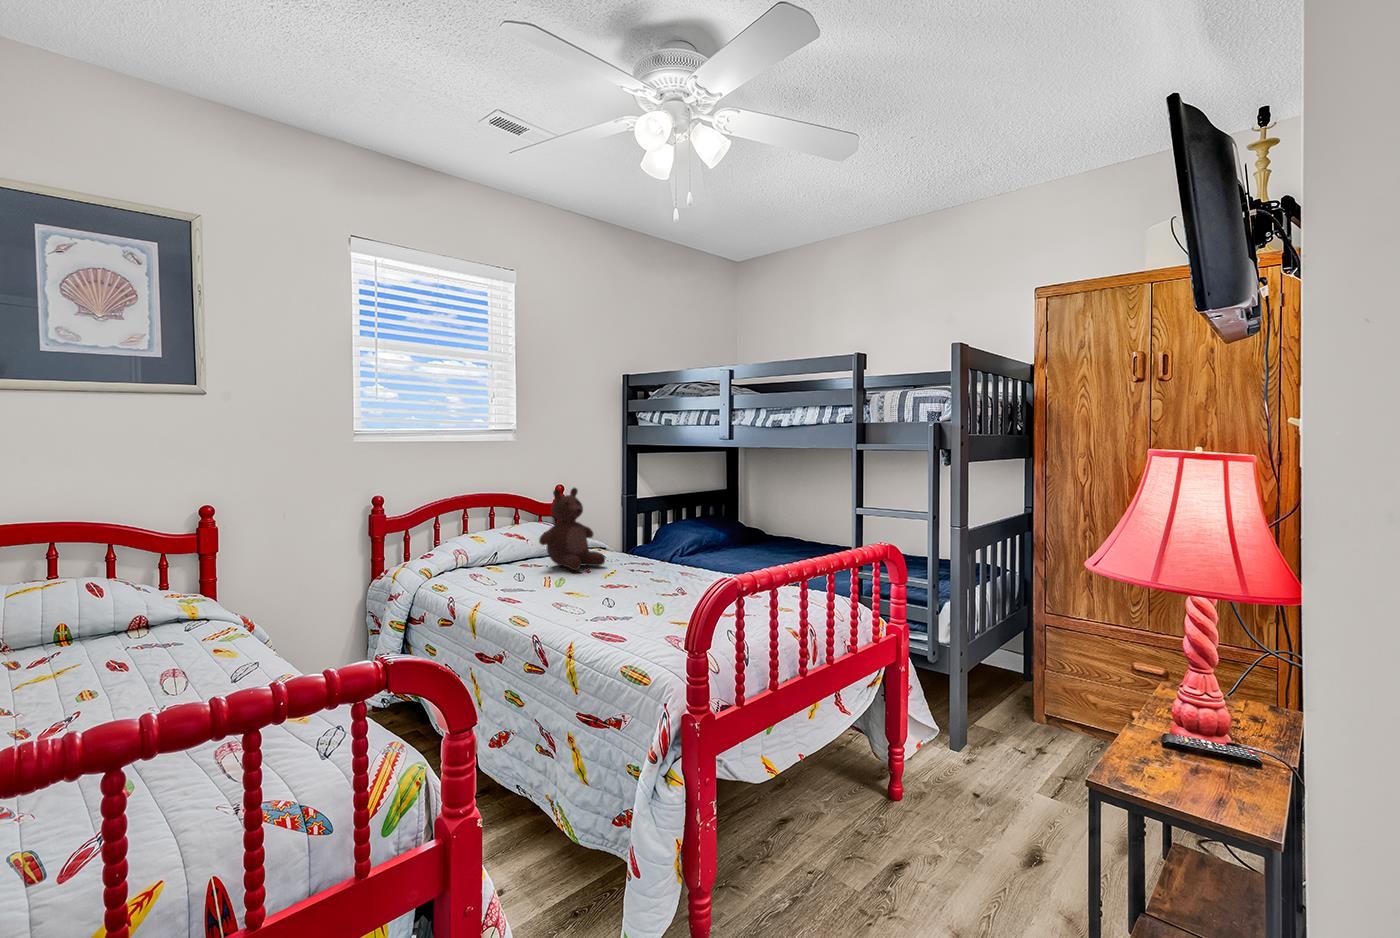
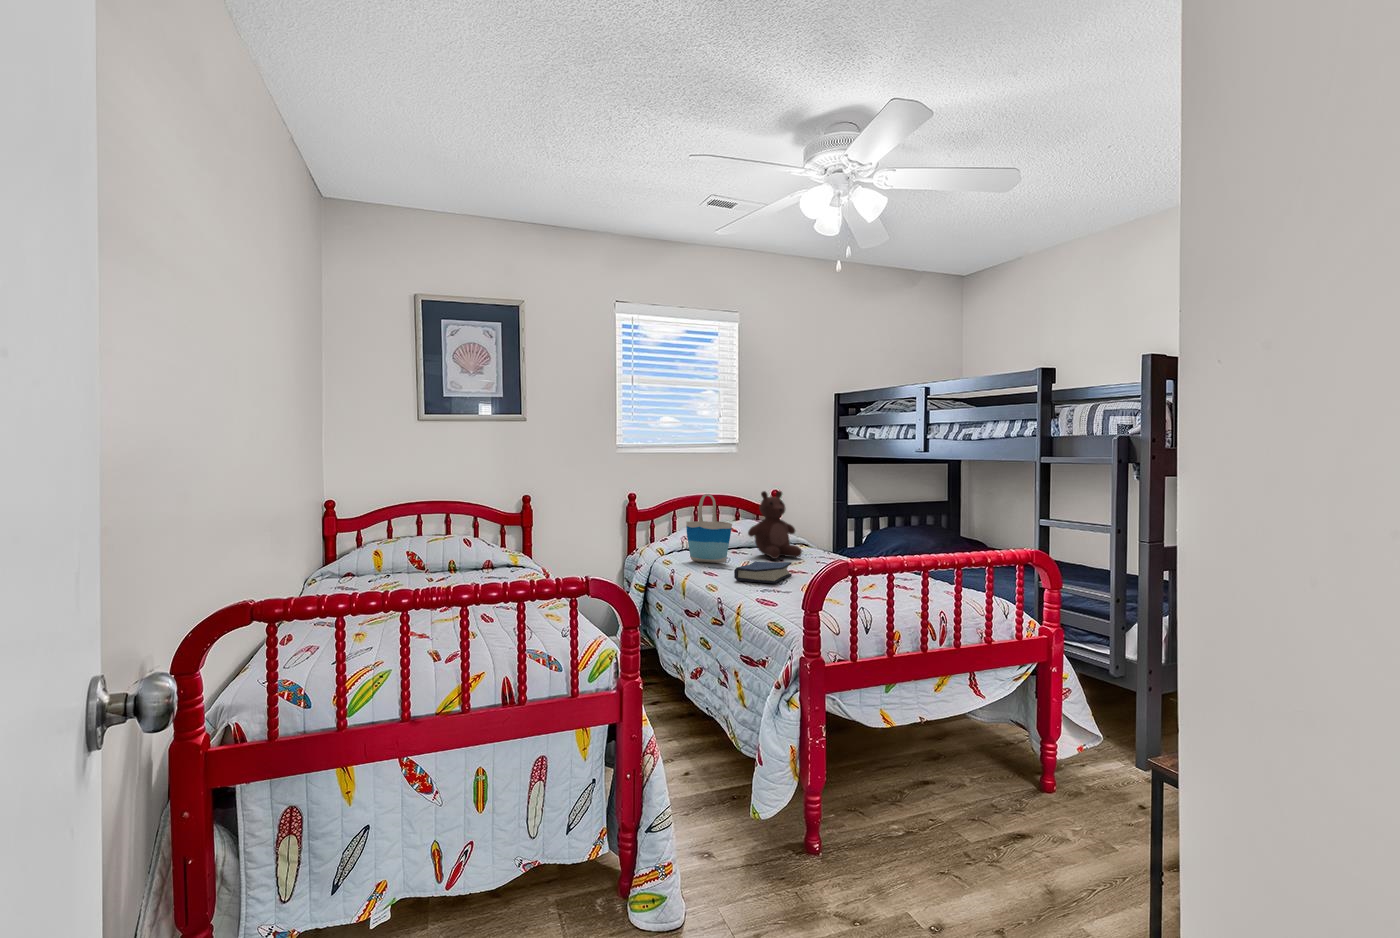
tote bag: none [461,495,524,582] -> present [686,494,732,563]
hardback book: none [540,575,607,606] -> present [734,561,792,583]

